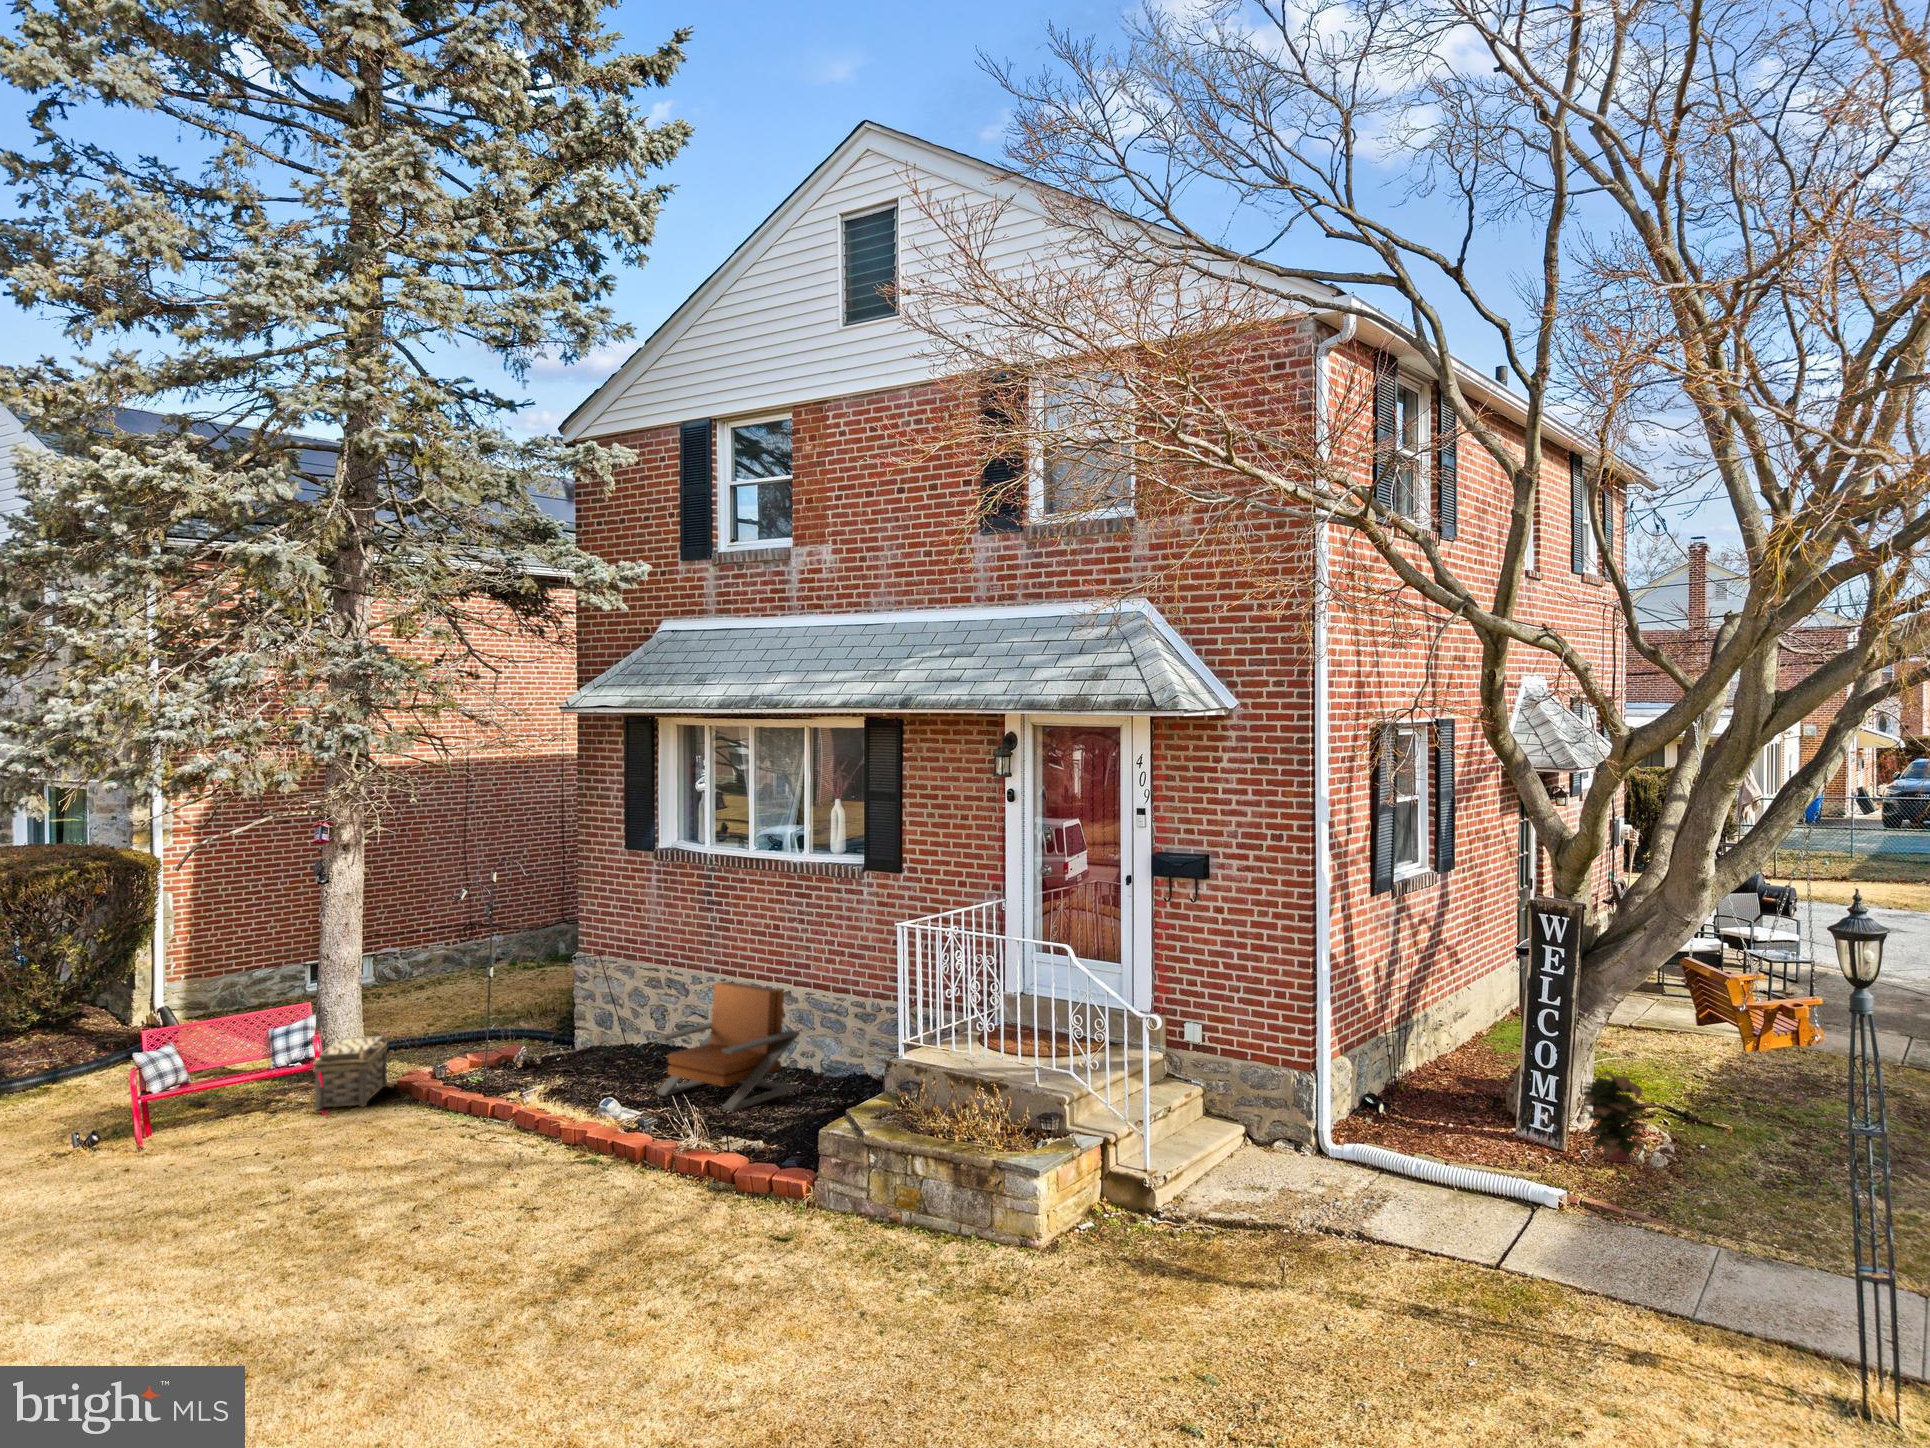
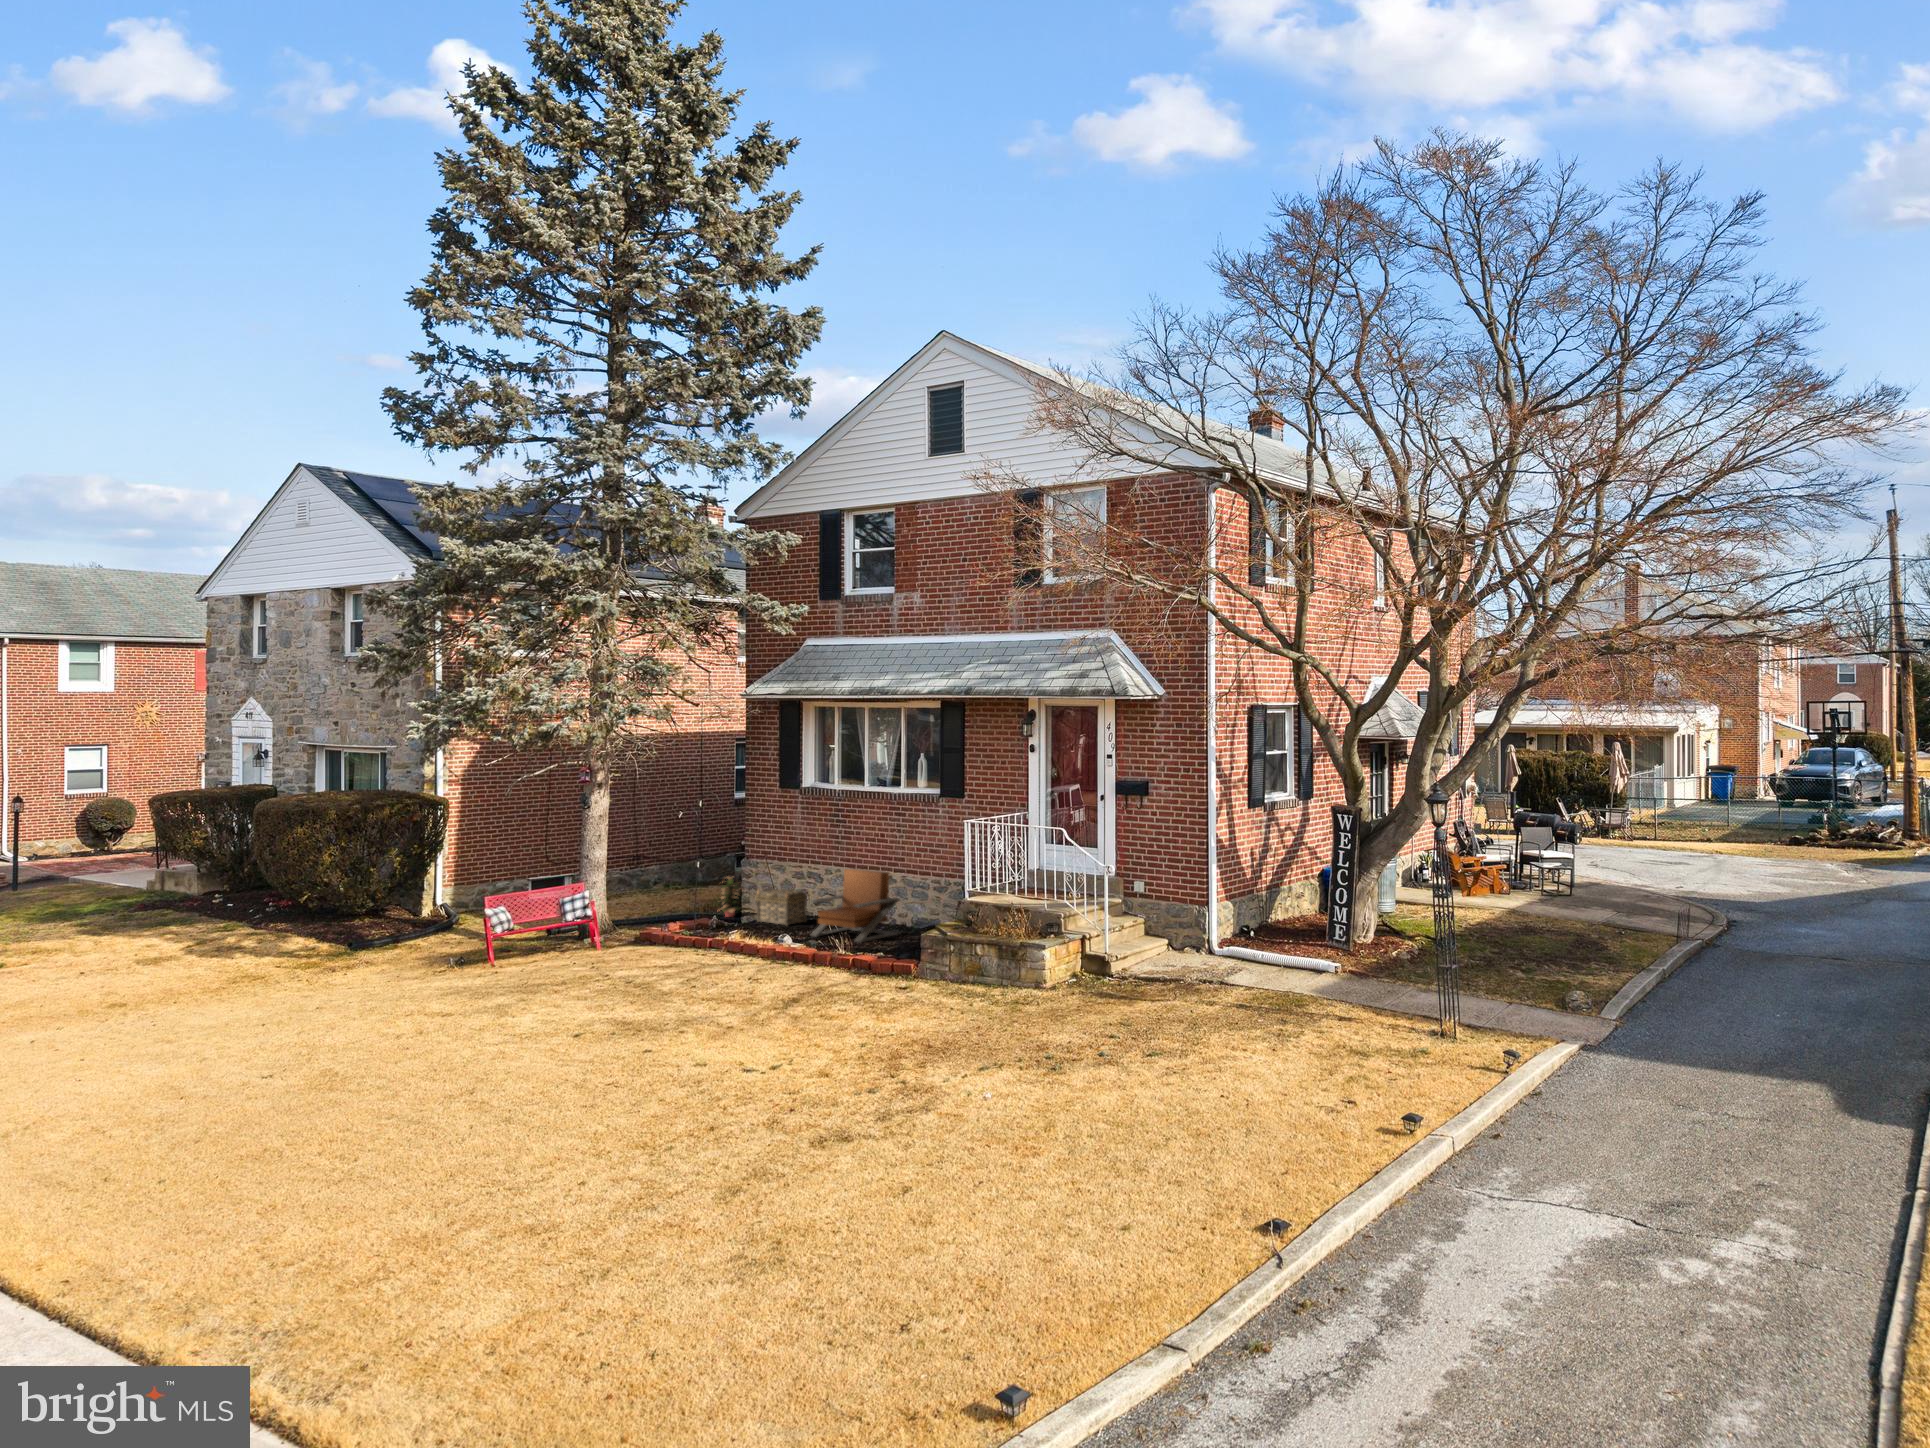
basket: present [313,1031,388,1110] -> present [756,889,807,926]
decorative plant: present [1583,1071,1646,1162] -> present [719,877,741,917]

